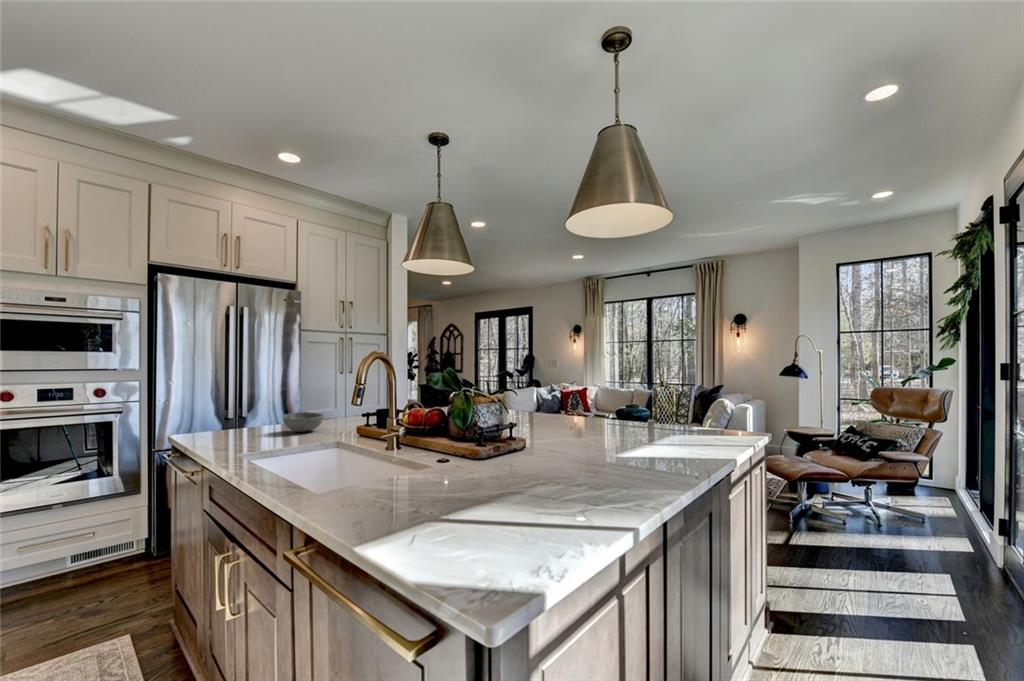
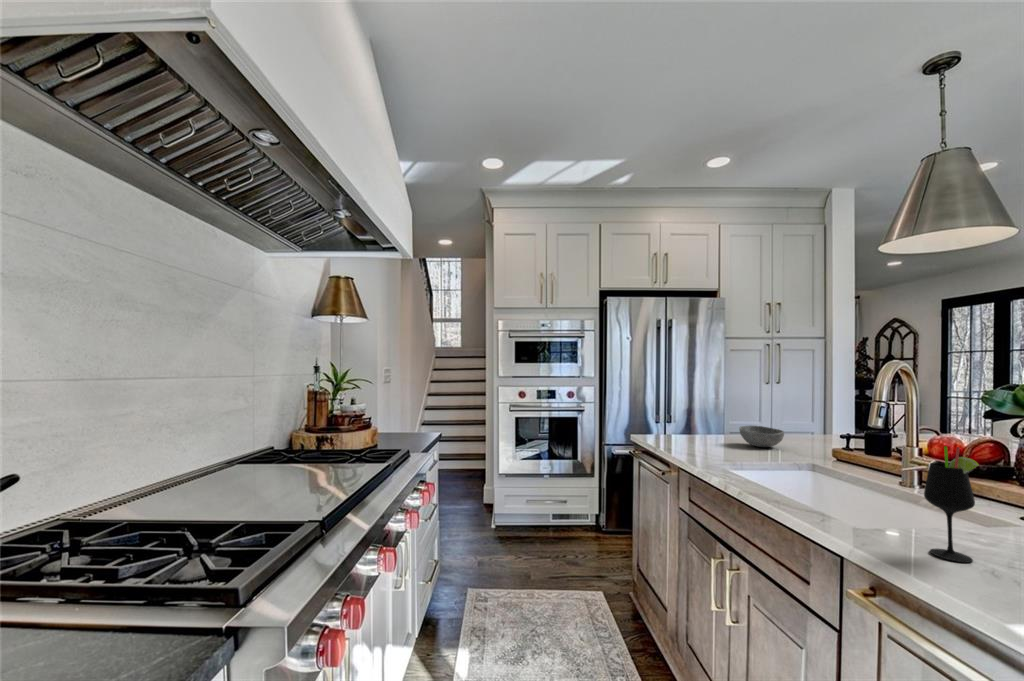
wine glass: none [356,412,386,502] -> present [924,446,979,562]

